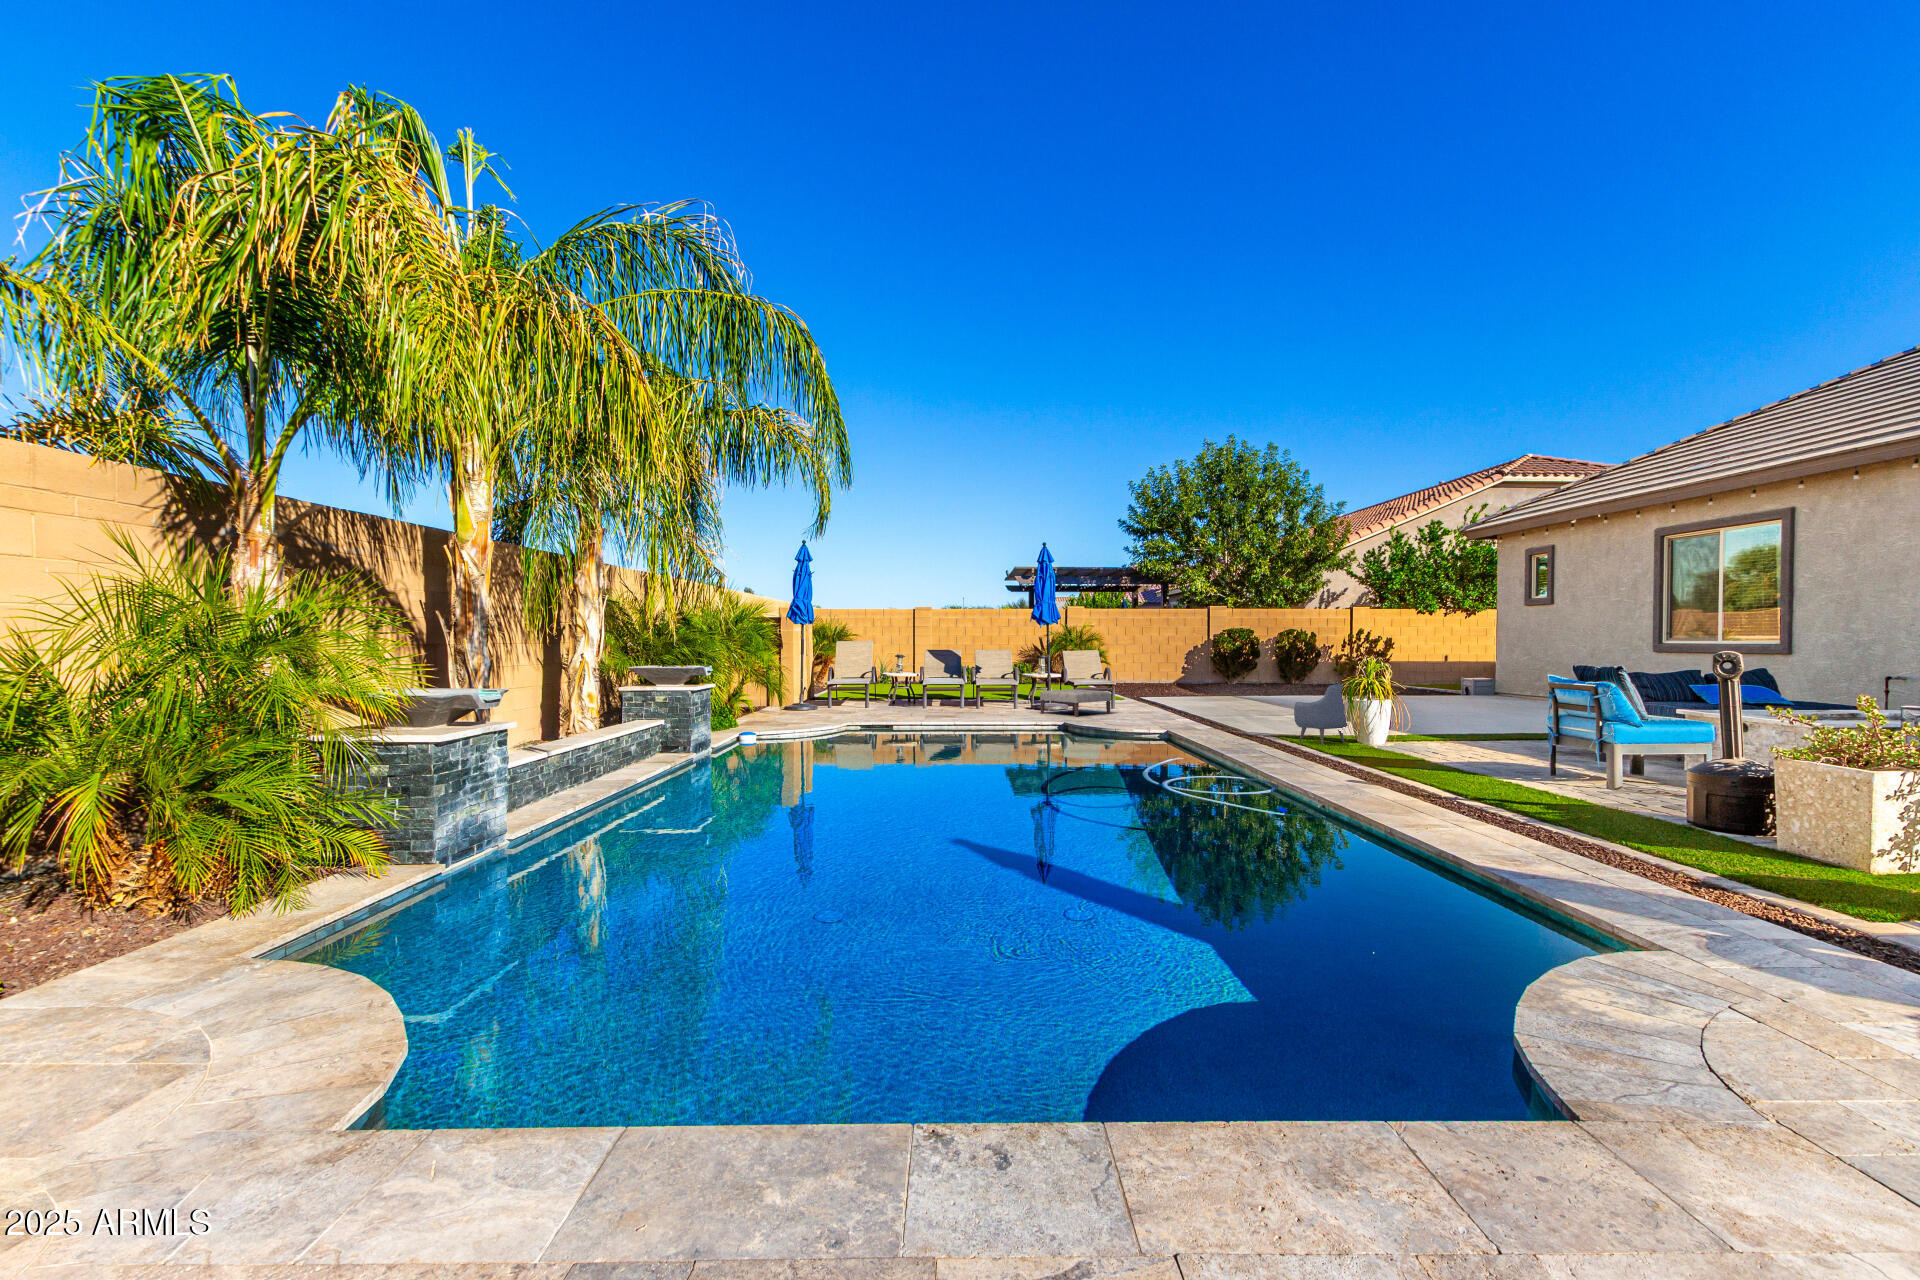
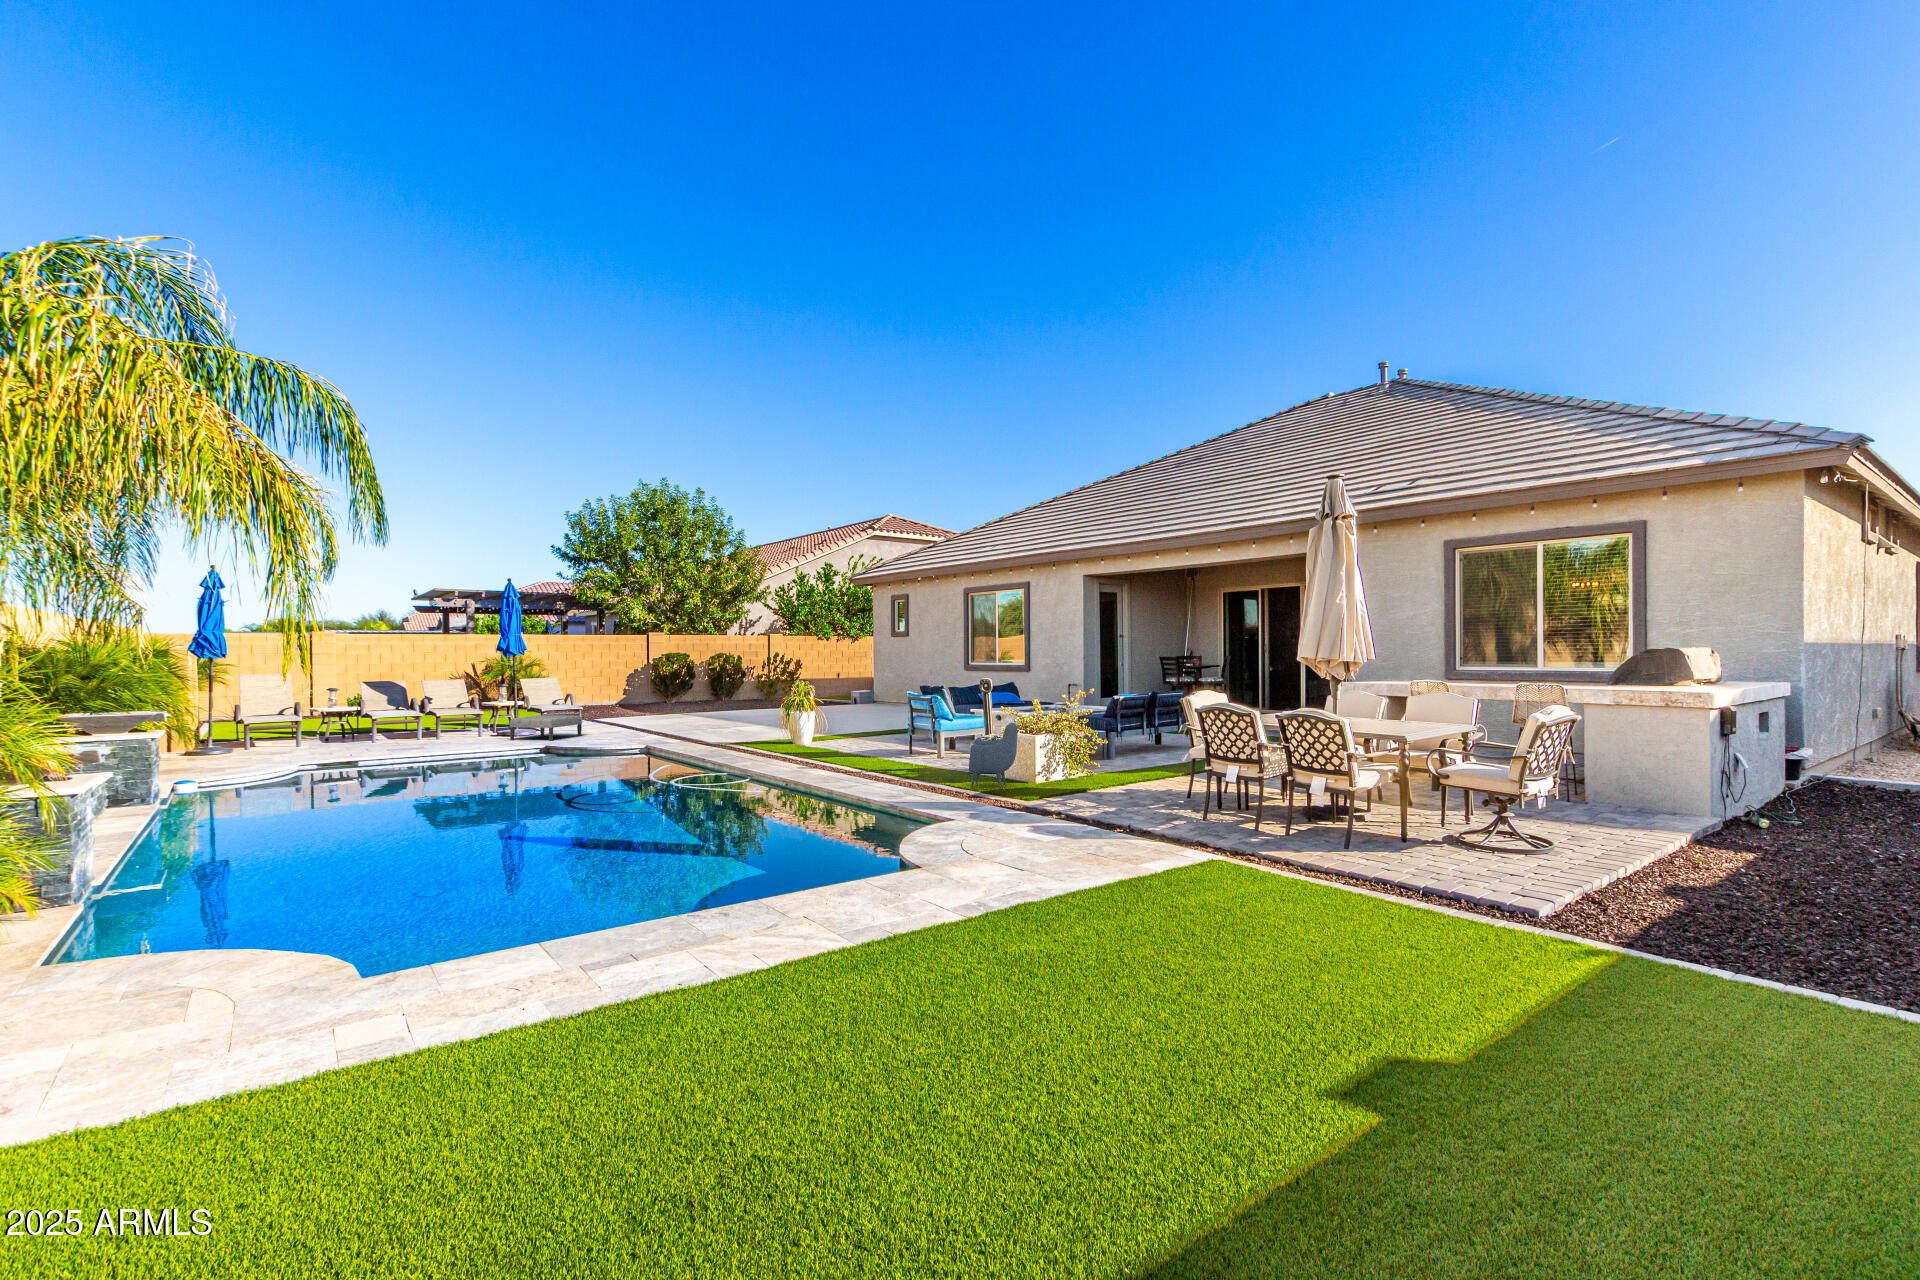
armchair: present [1294,684,1347,745] -> present [969,723,1018,789]

